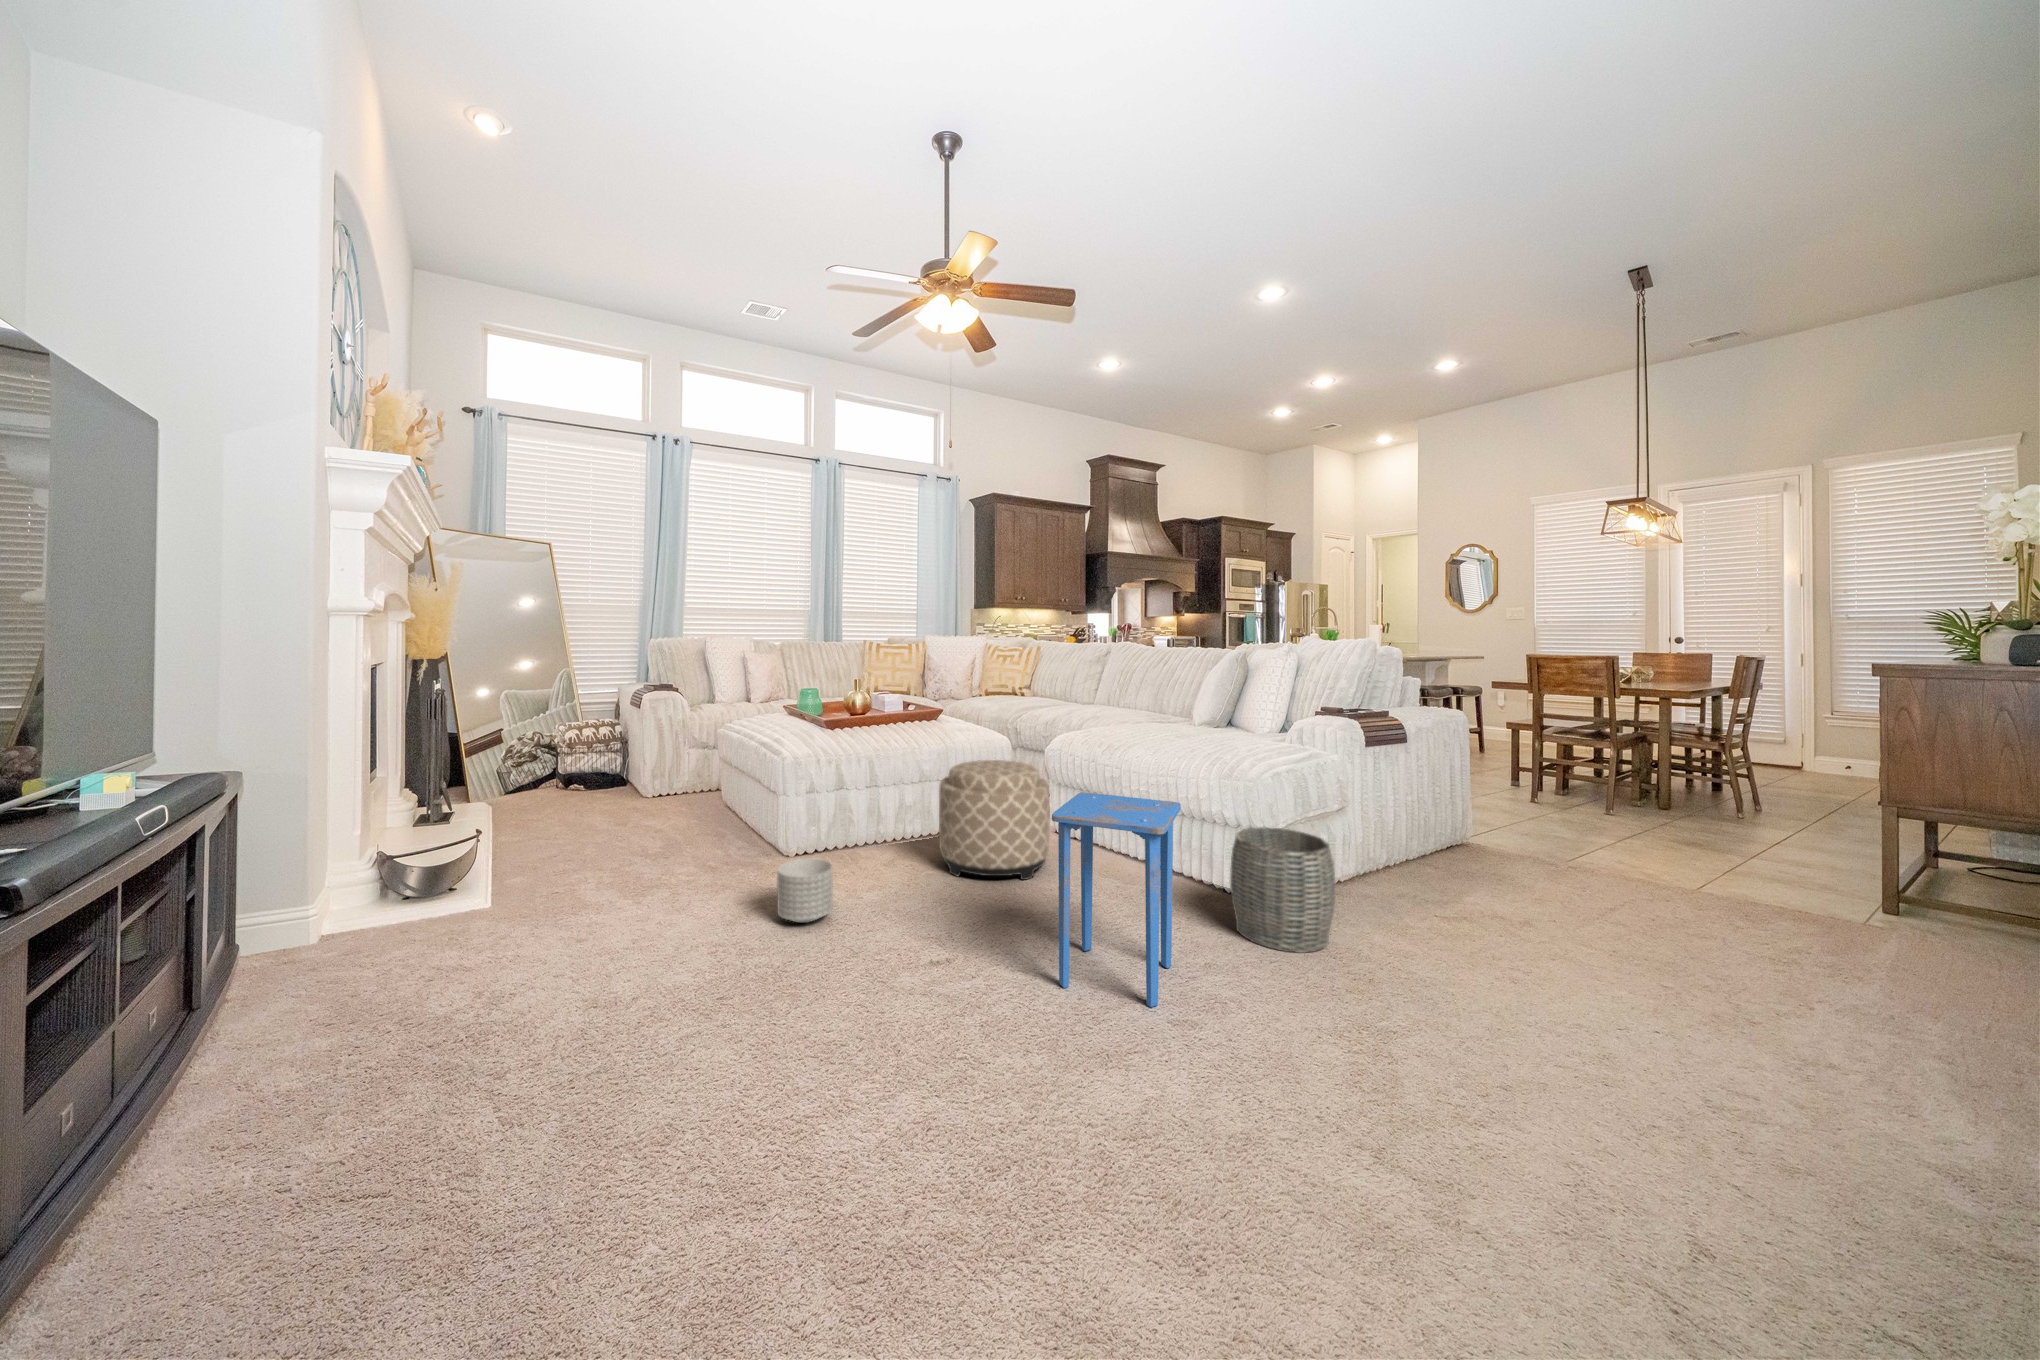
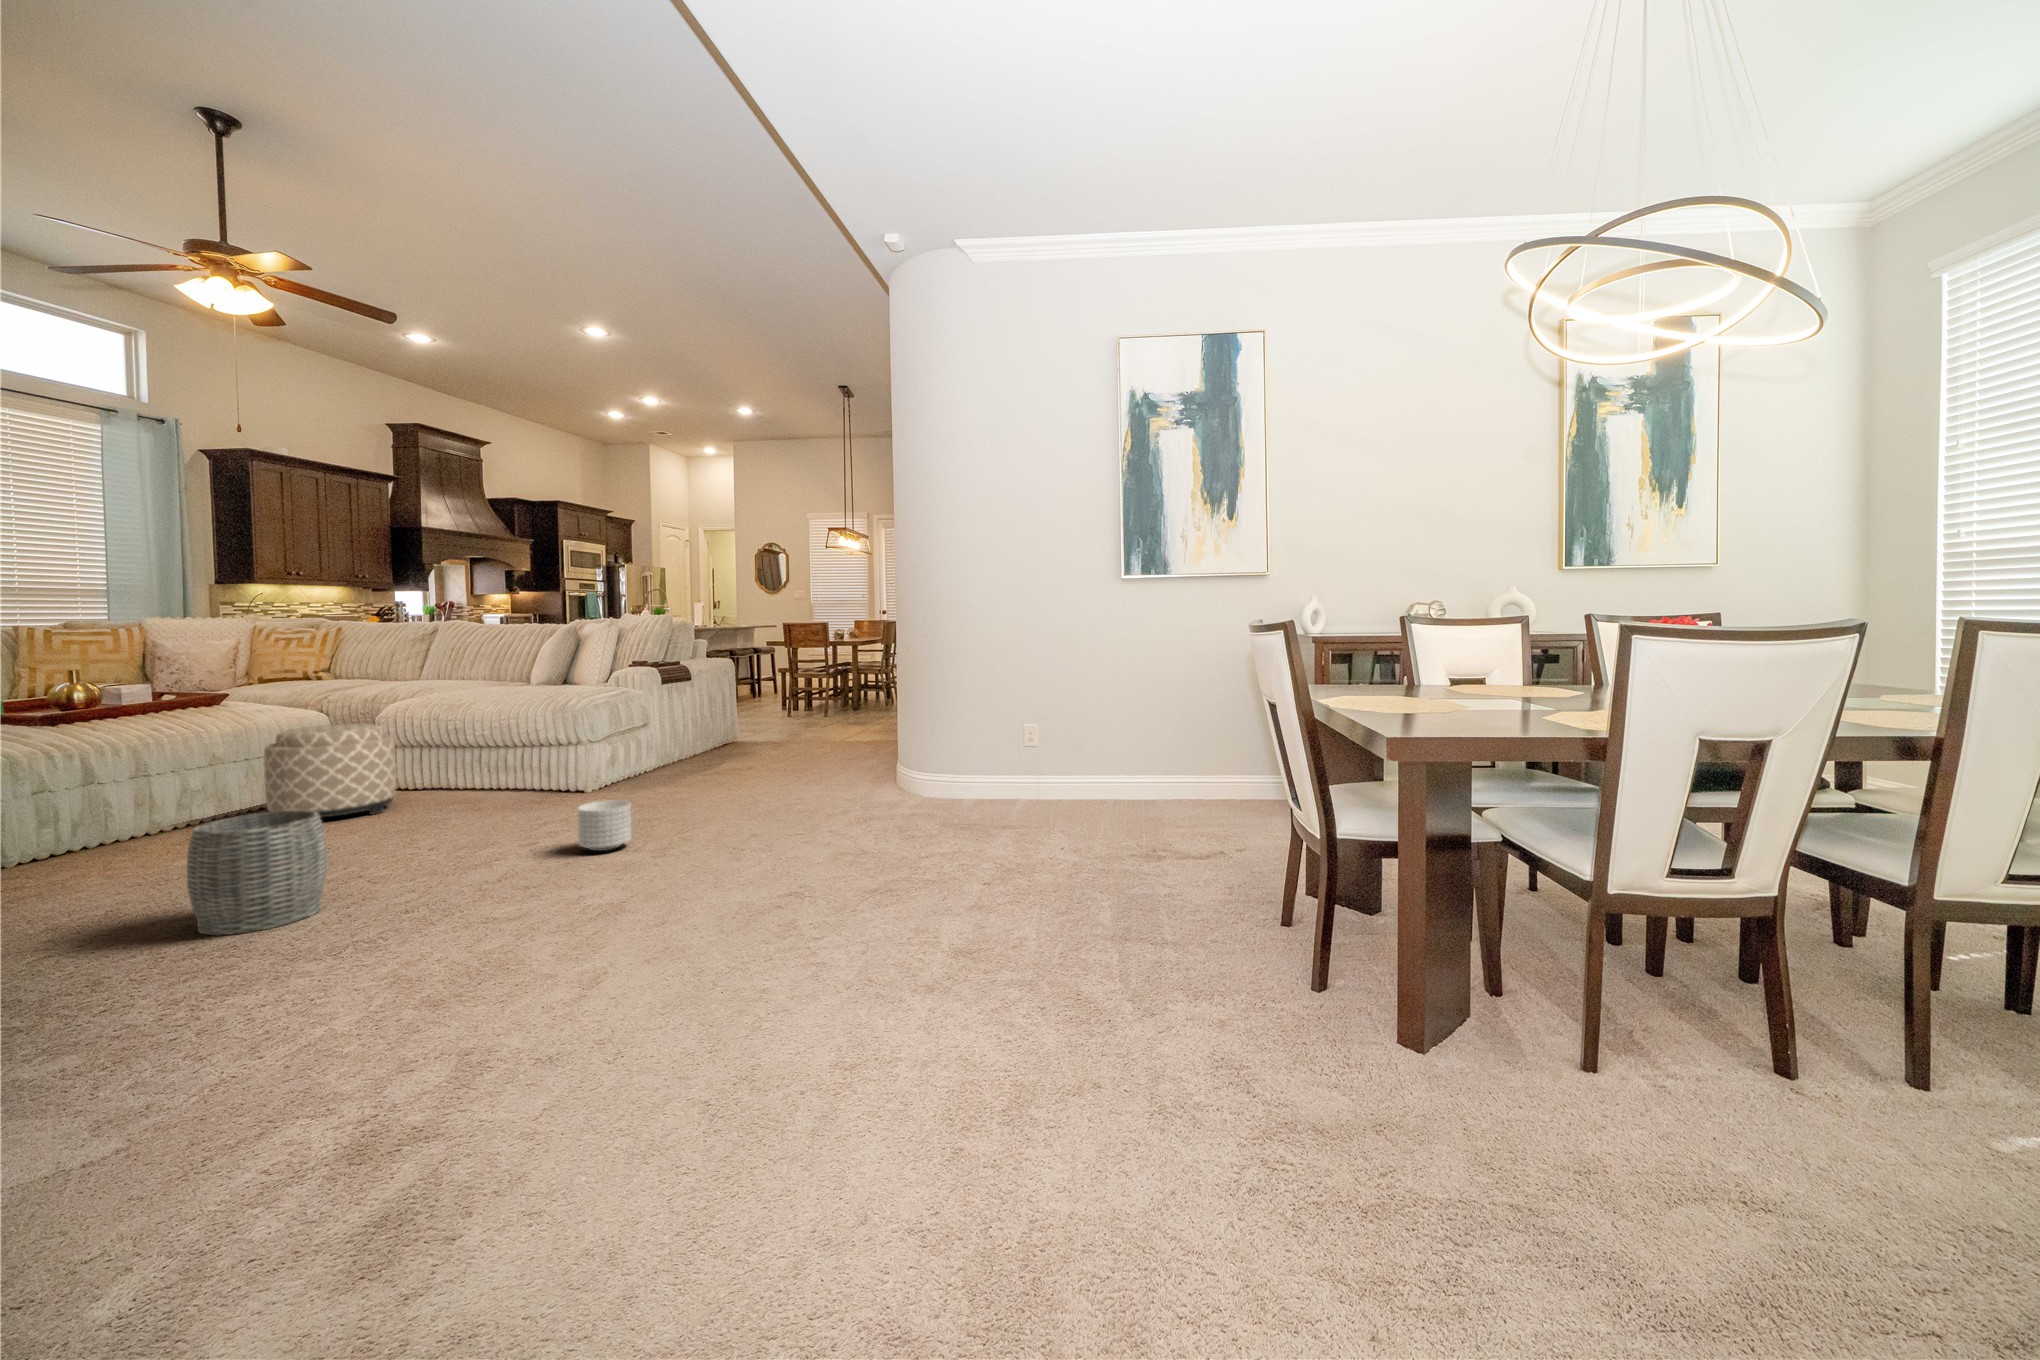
side table: present [1052,792,1181,1007] -> none [424,716,522,842]
woven basket: present [1230,827,1335,953] -> present [187,810,327,935]
planter: present [777,858,832,923] -> present [578,800,631,851]

